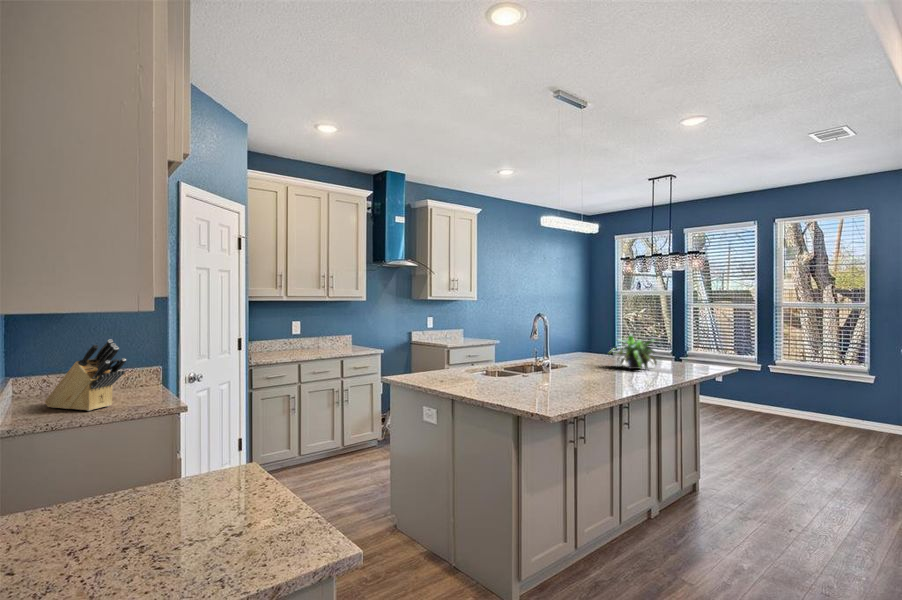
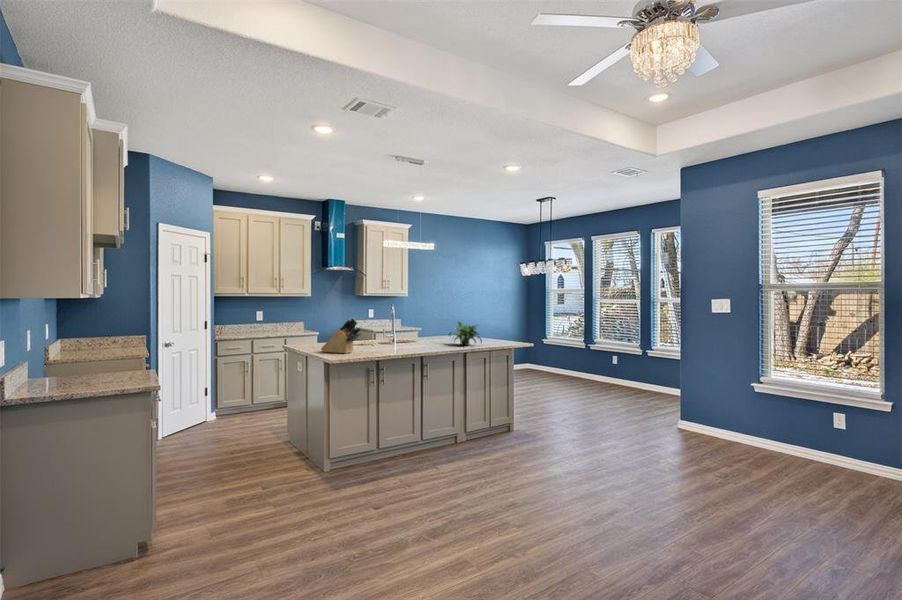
knife block: present [45,339,126,411] -> present [321,318,361,354]

